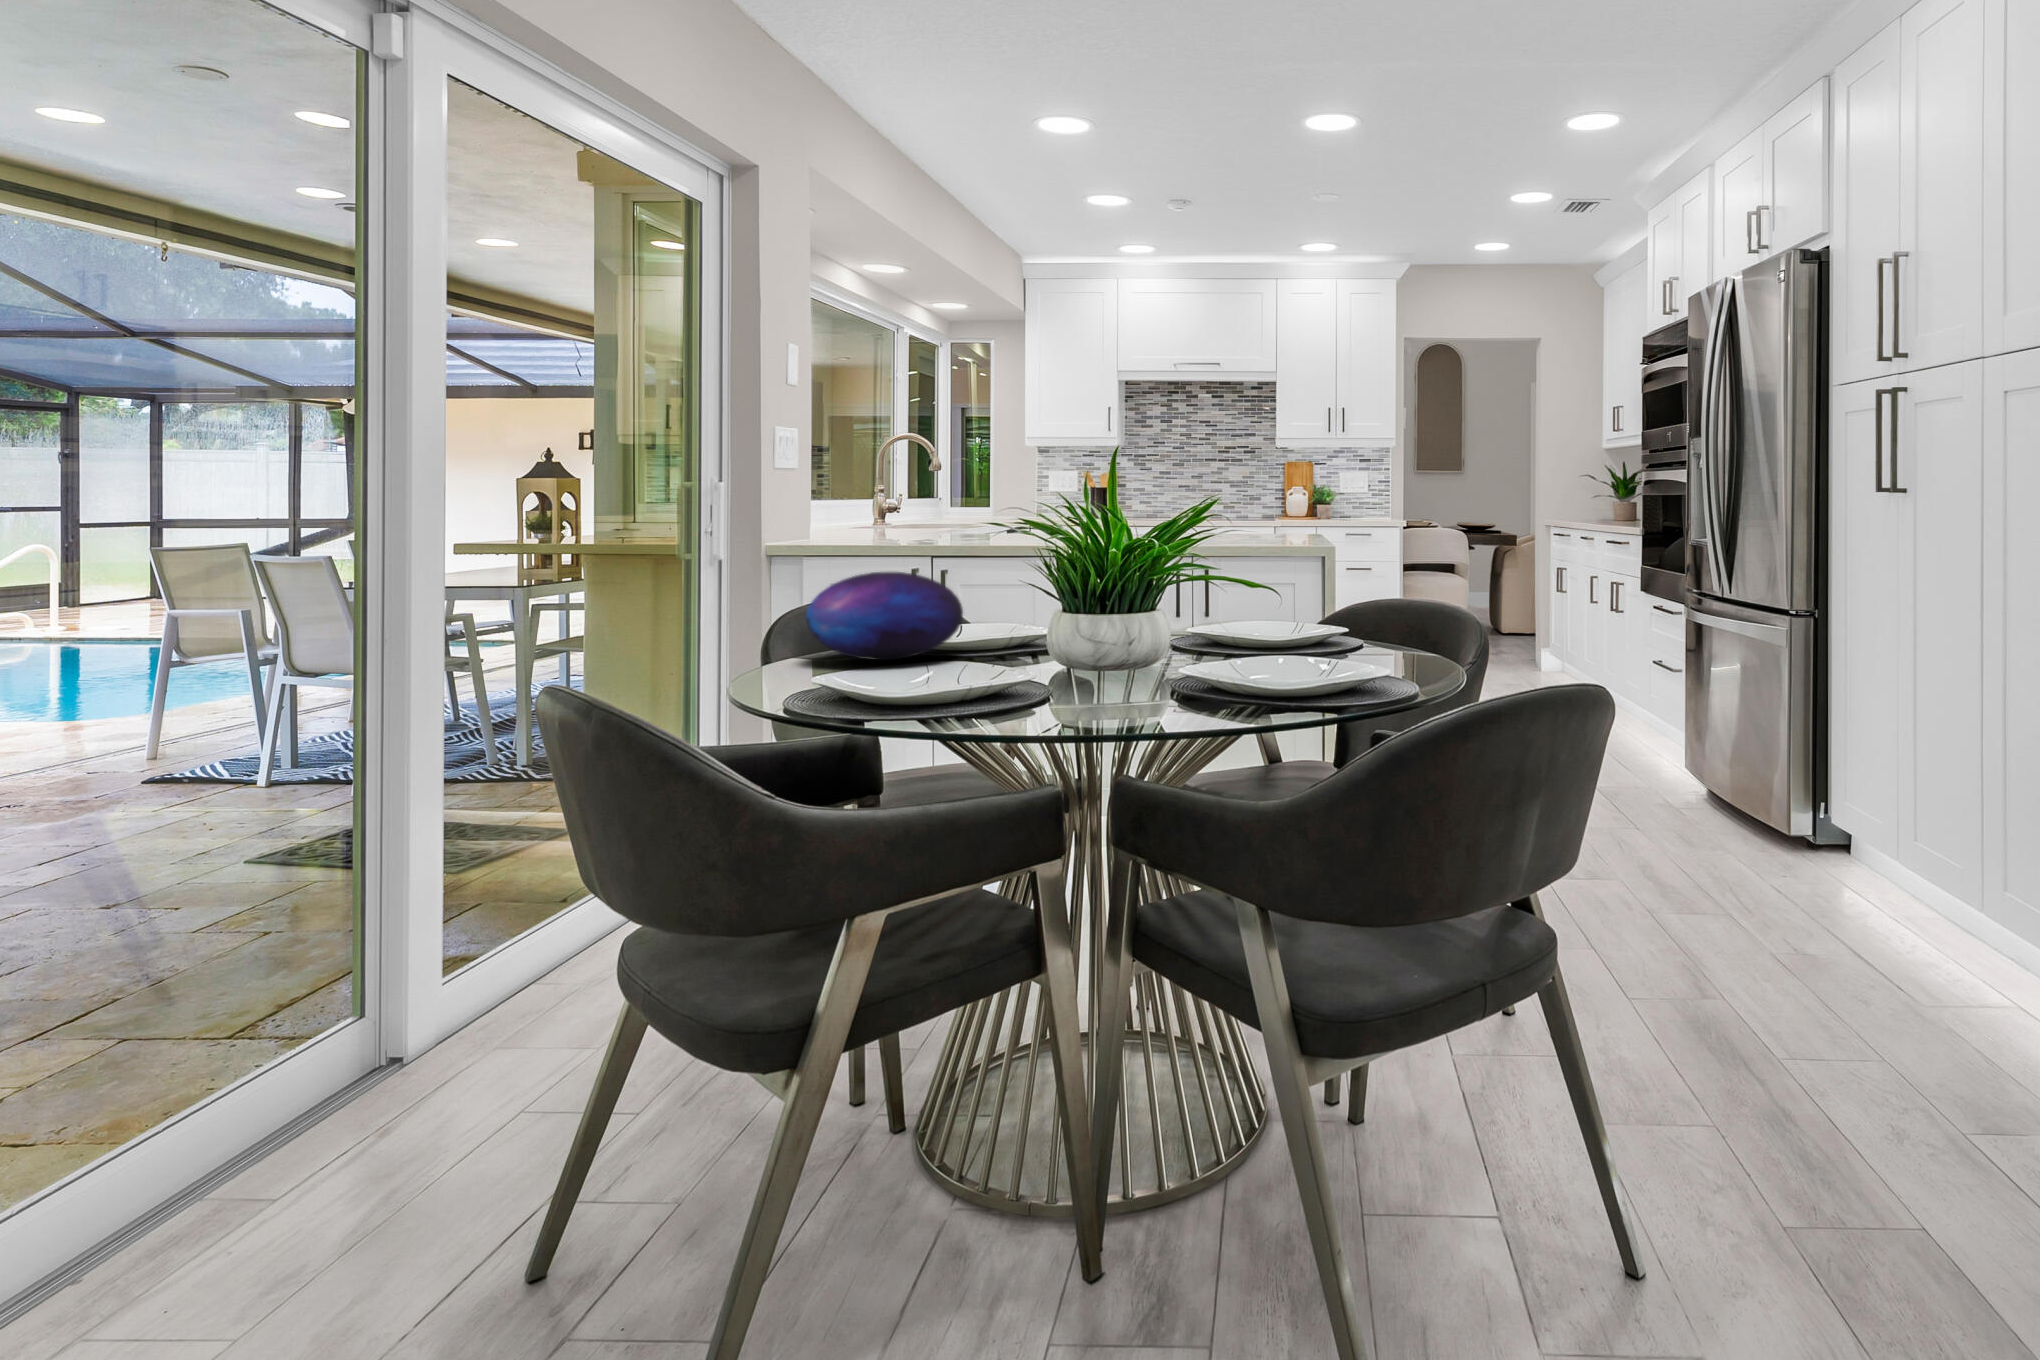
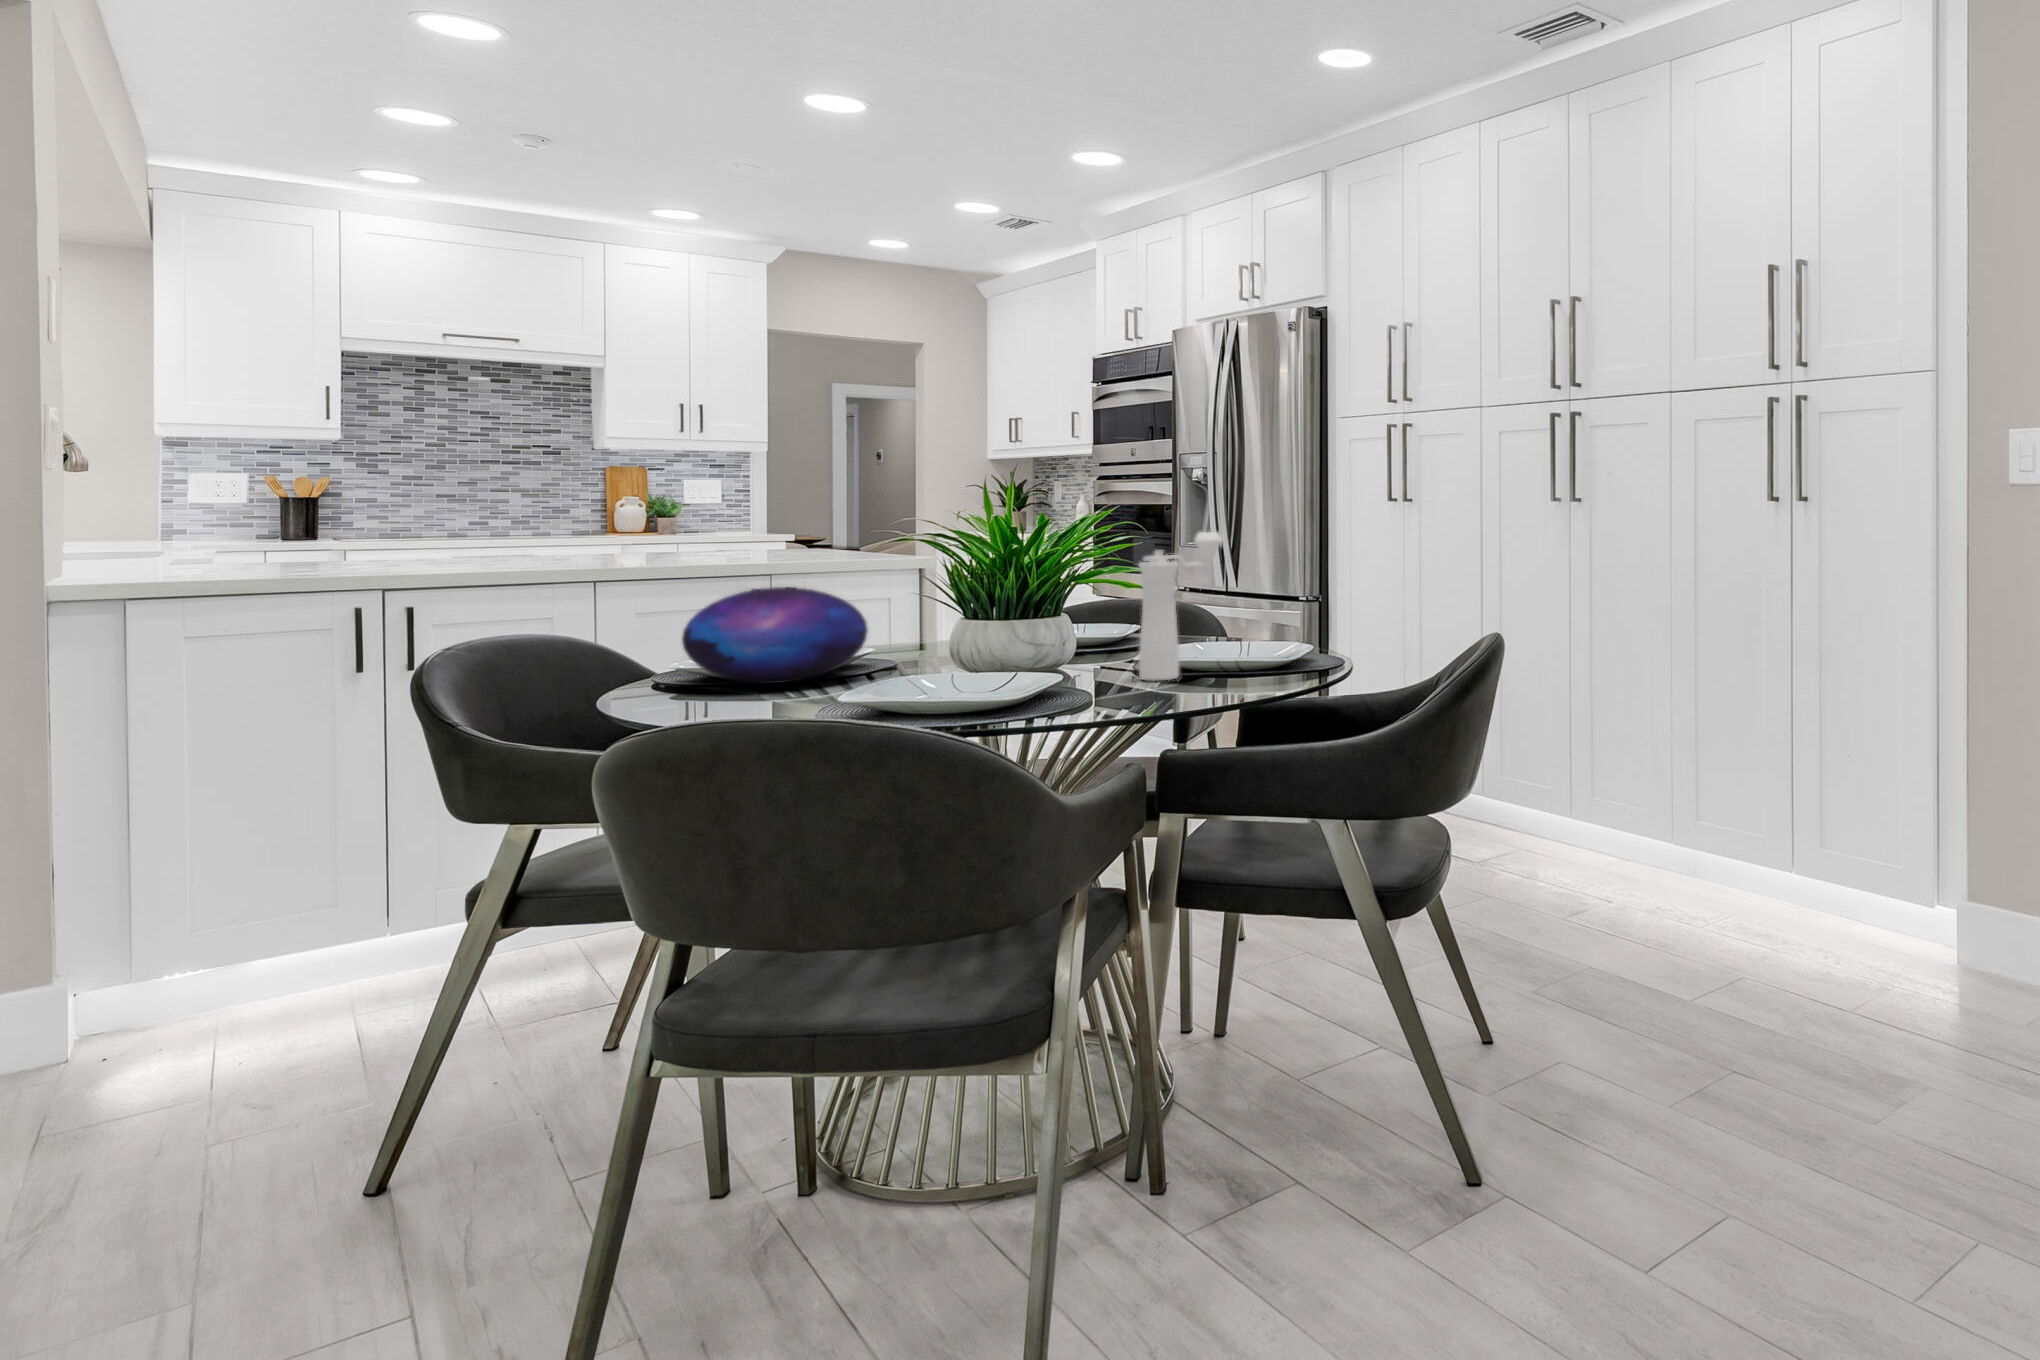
pepper mill: none [1072,530,1200,701] -> present [1139,532,1223,680]

